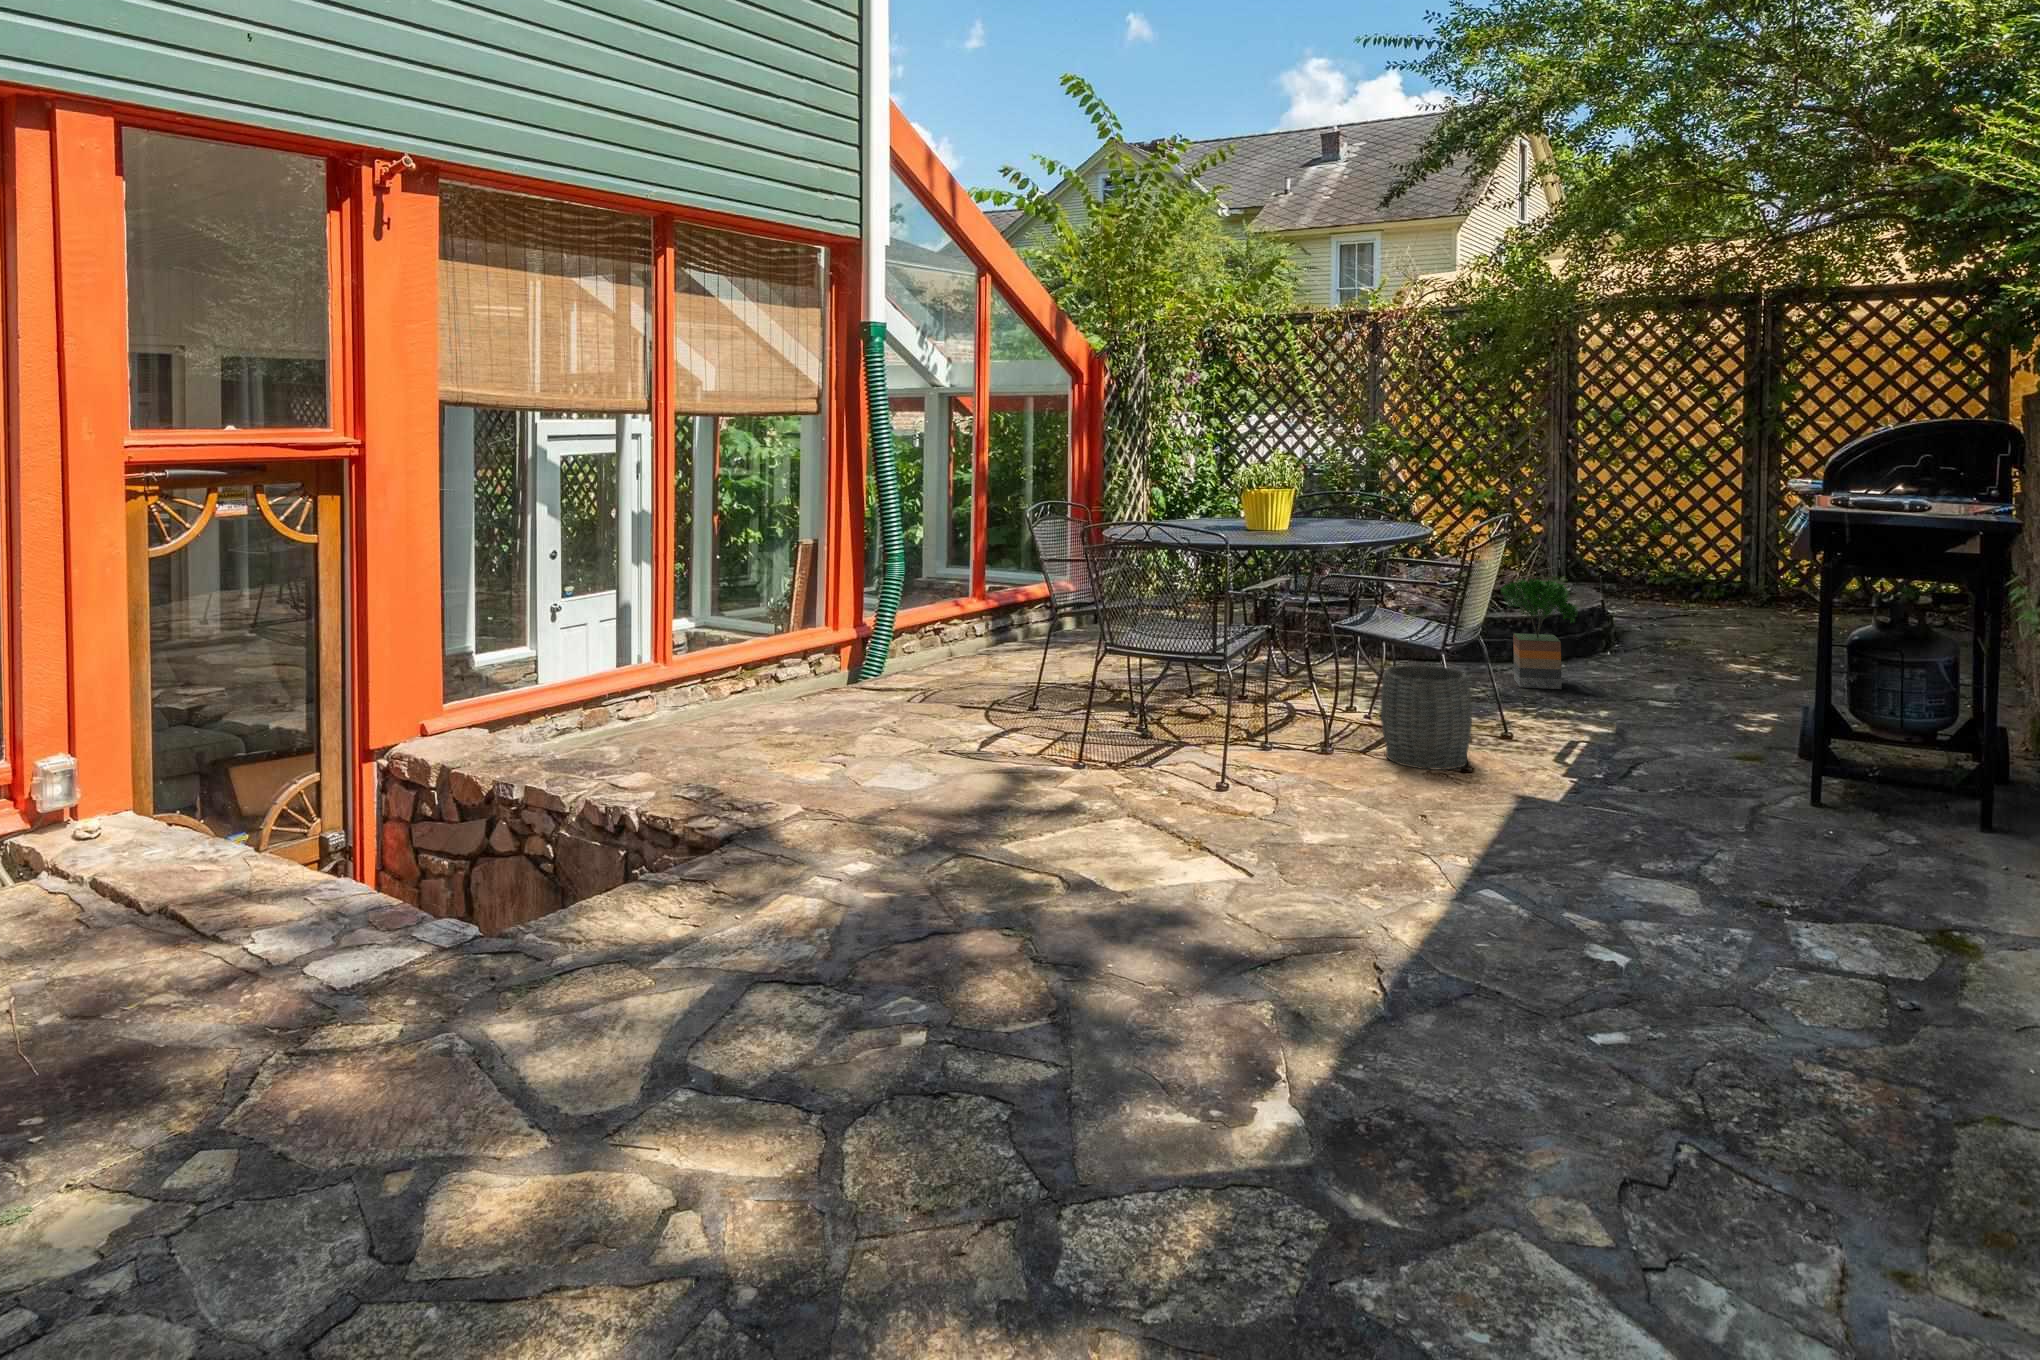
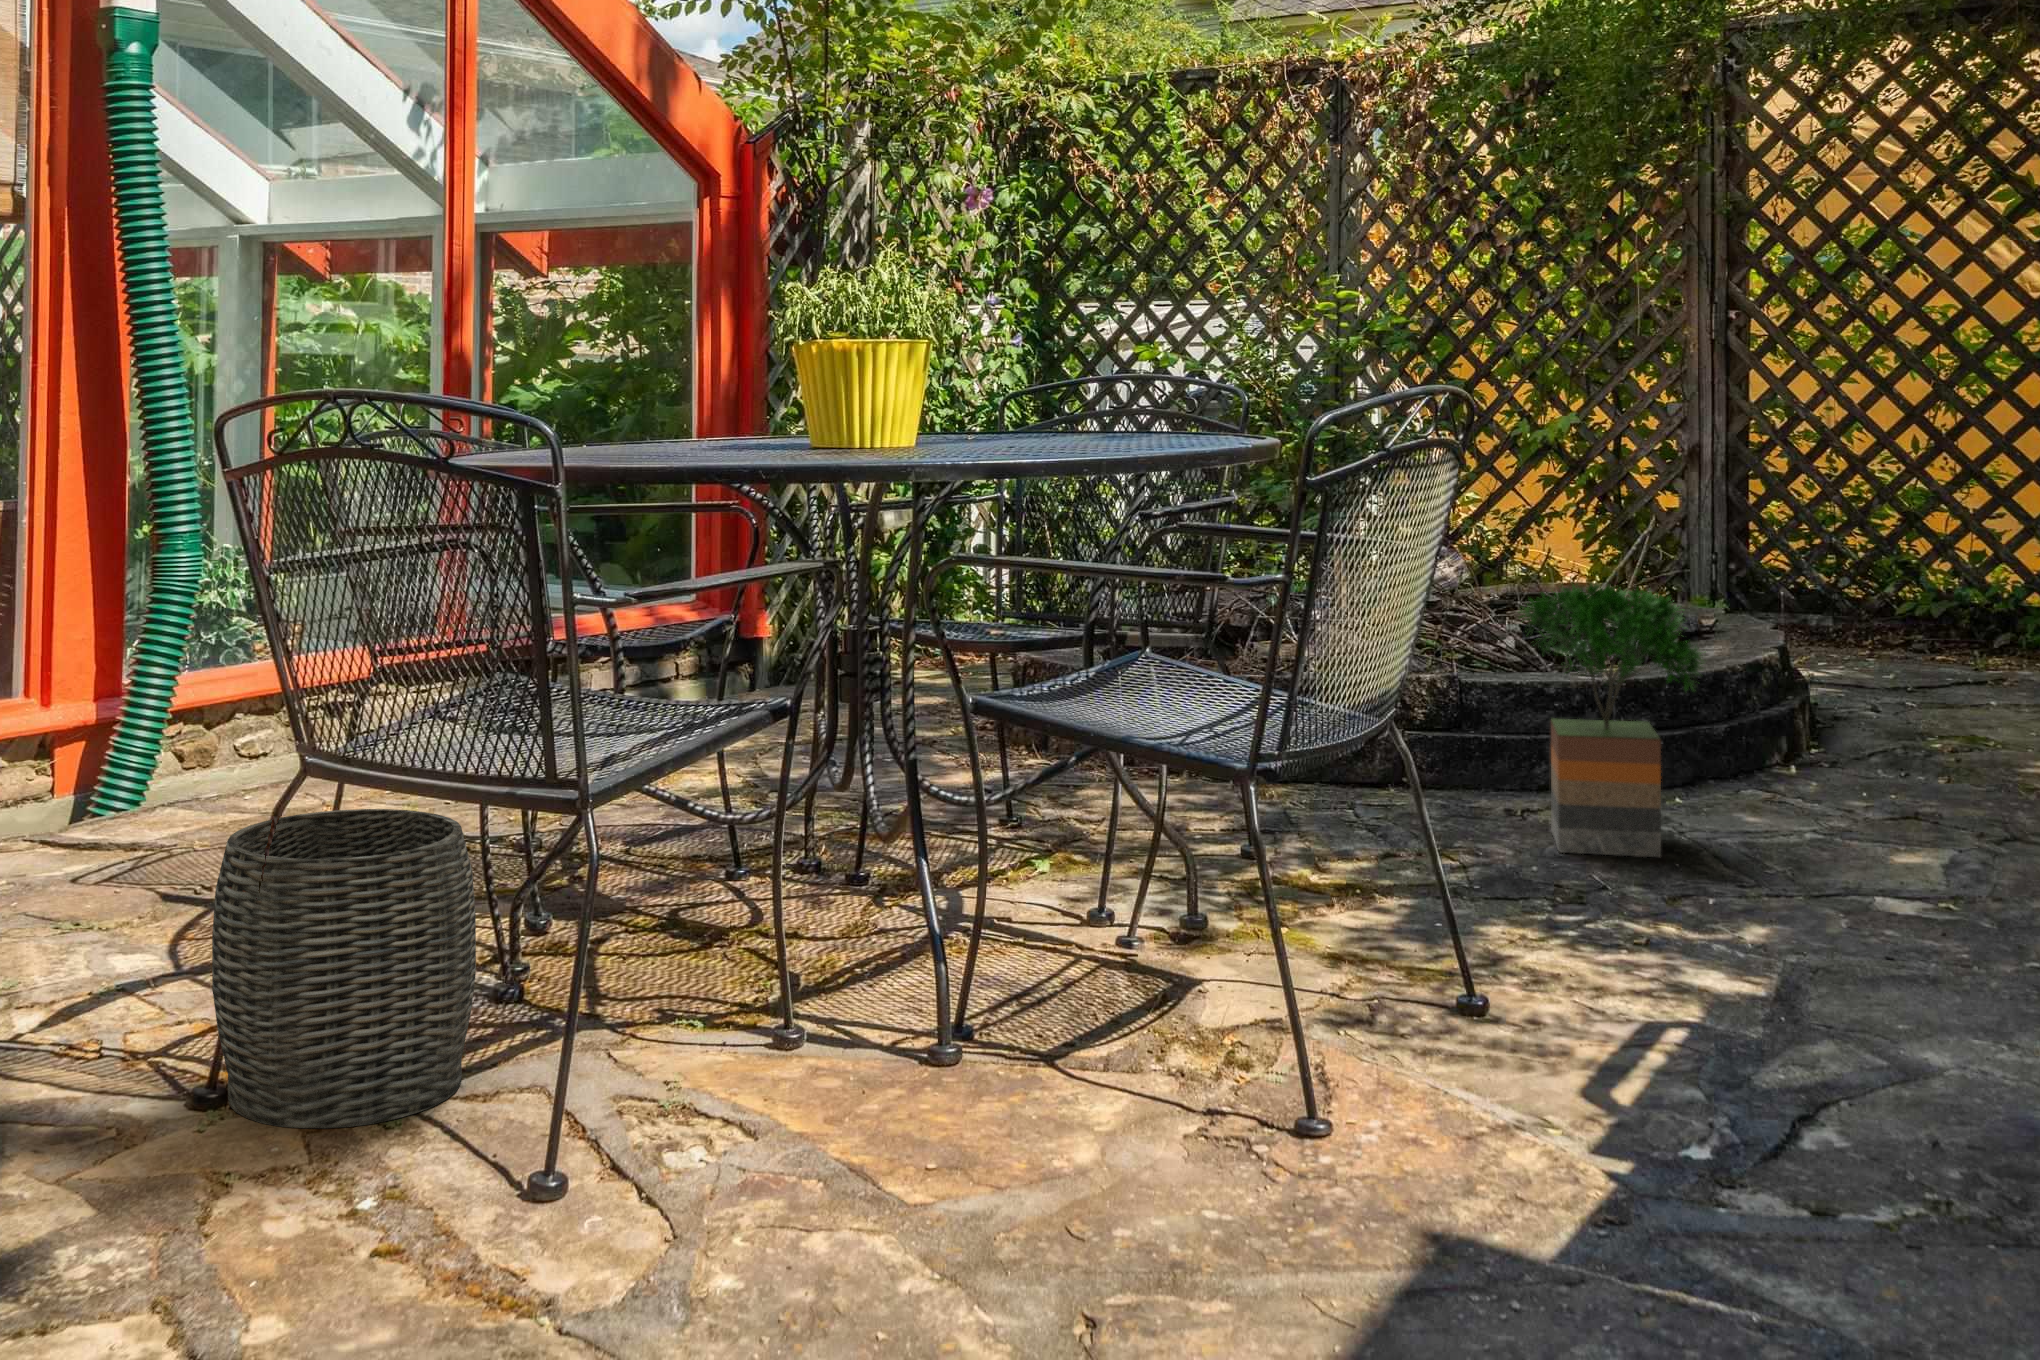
woven basket: present [1381,665,1472,770] -> present [212,809,476,1128]

